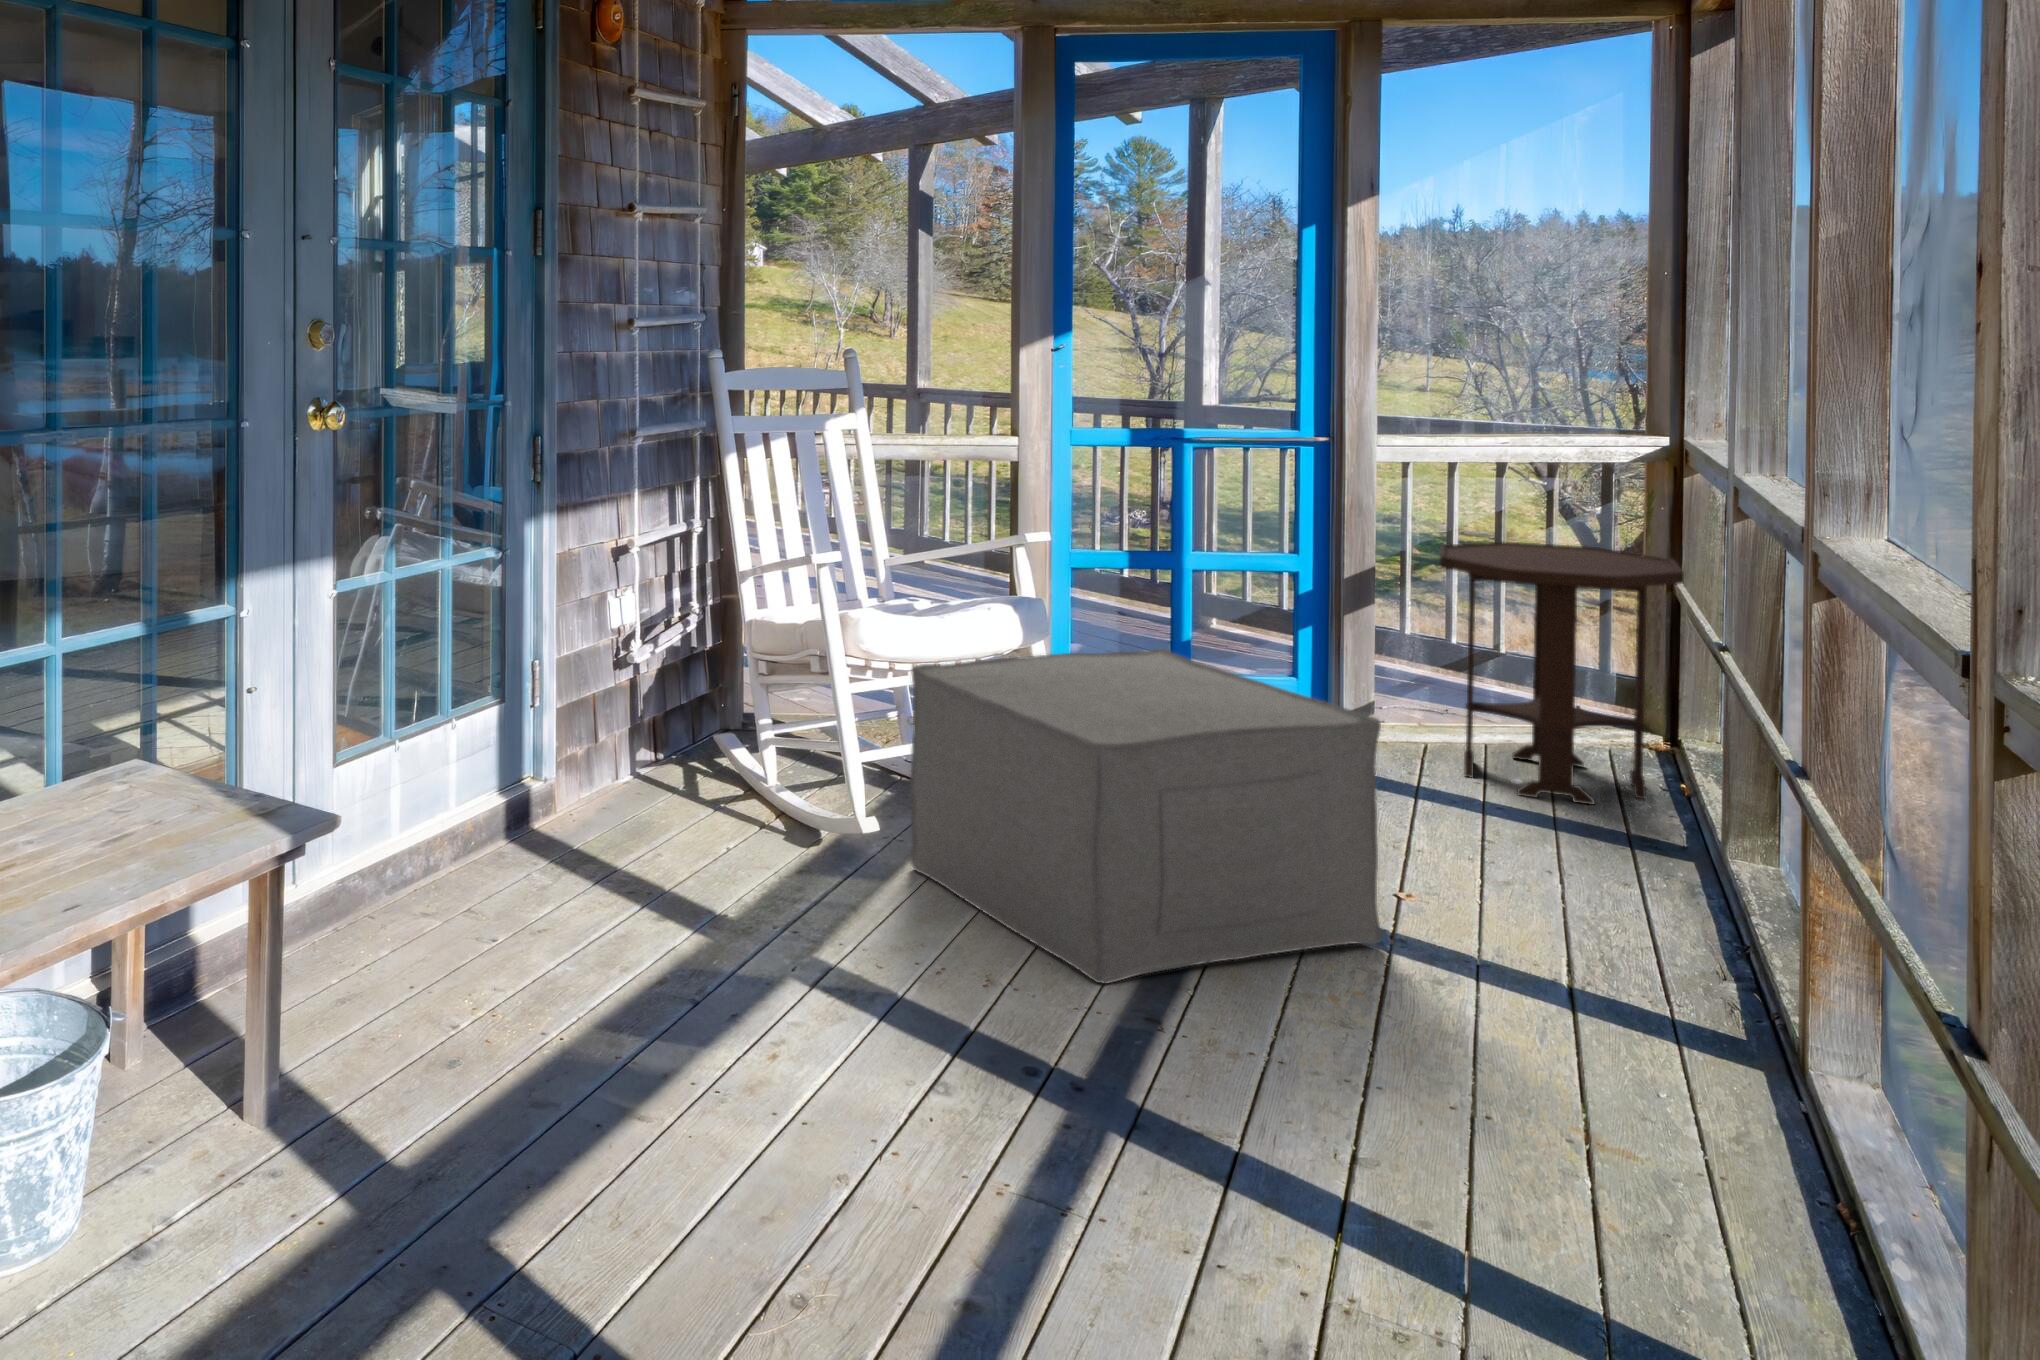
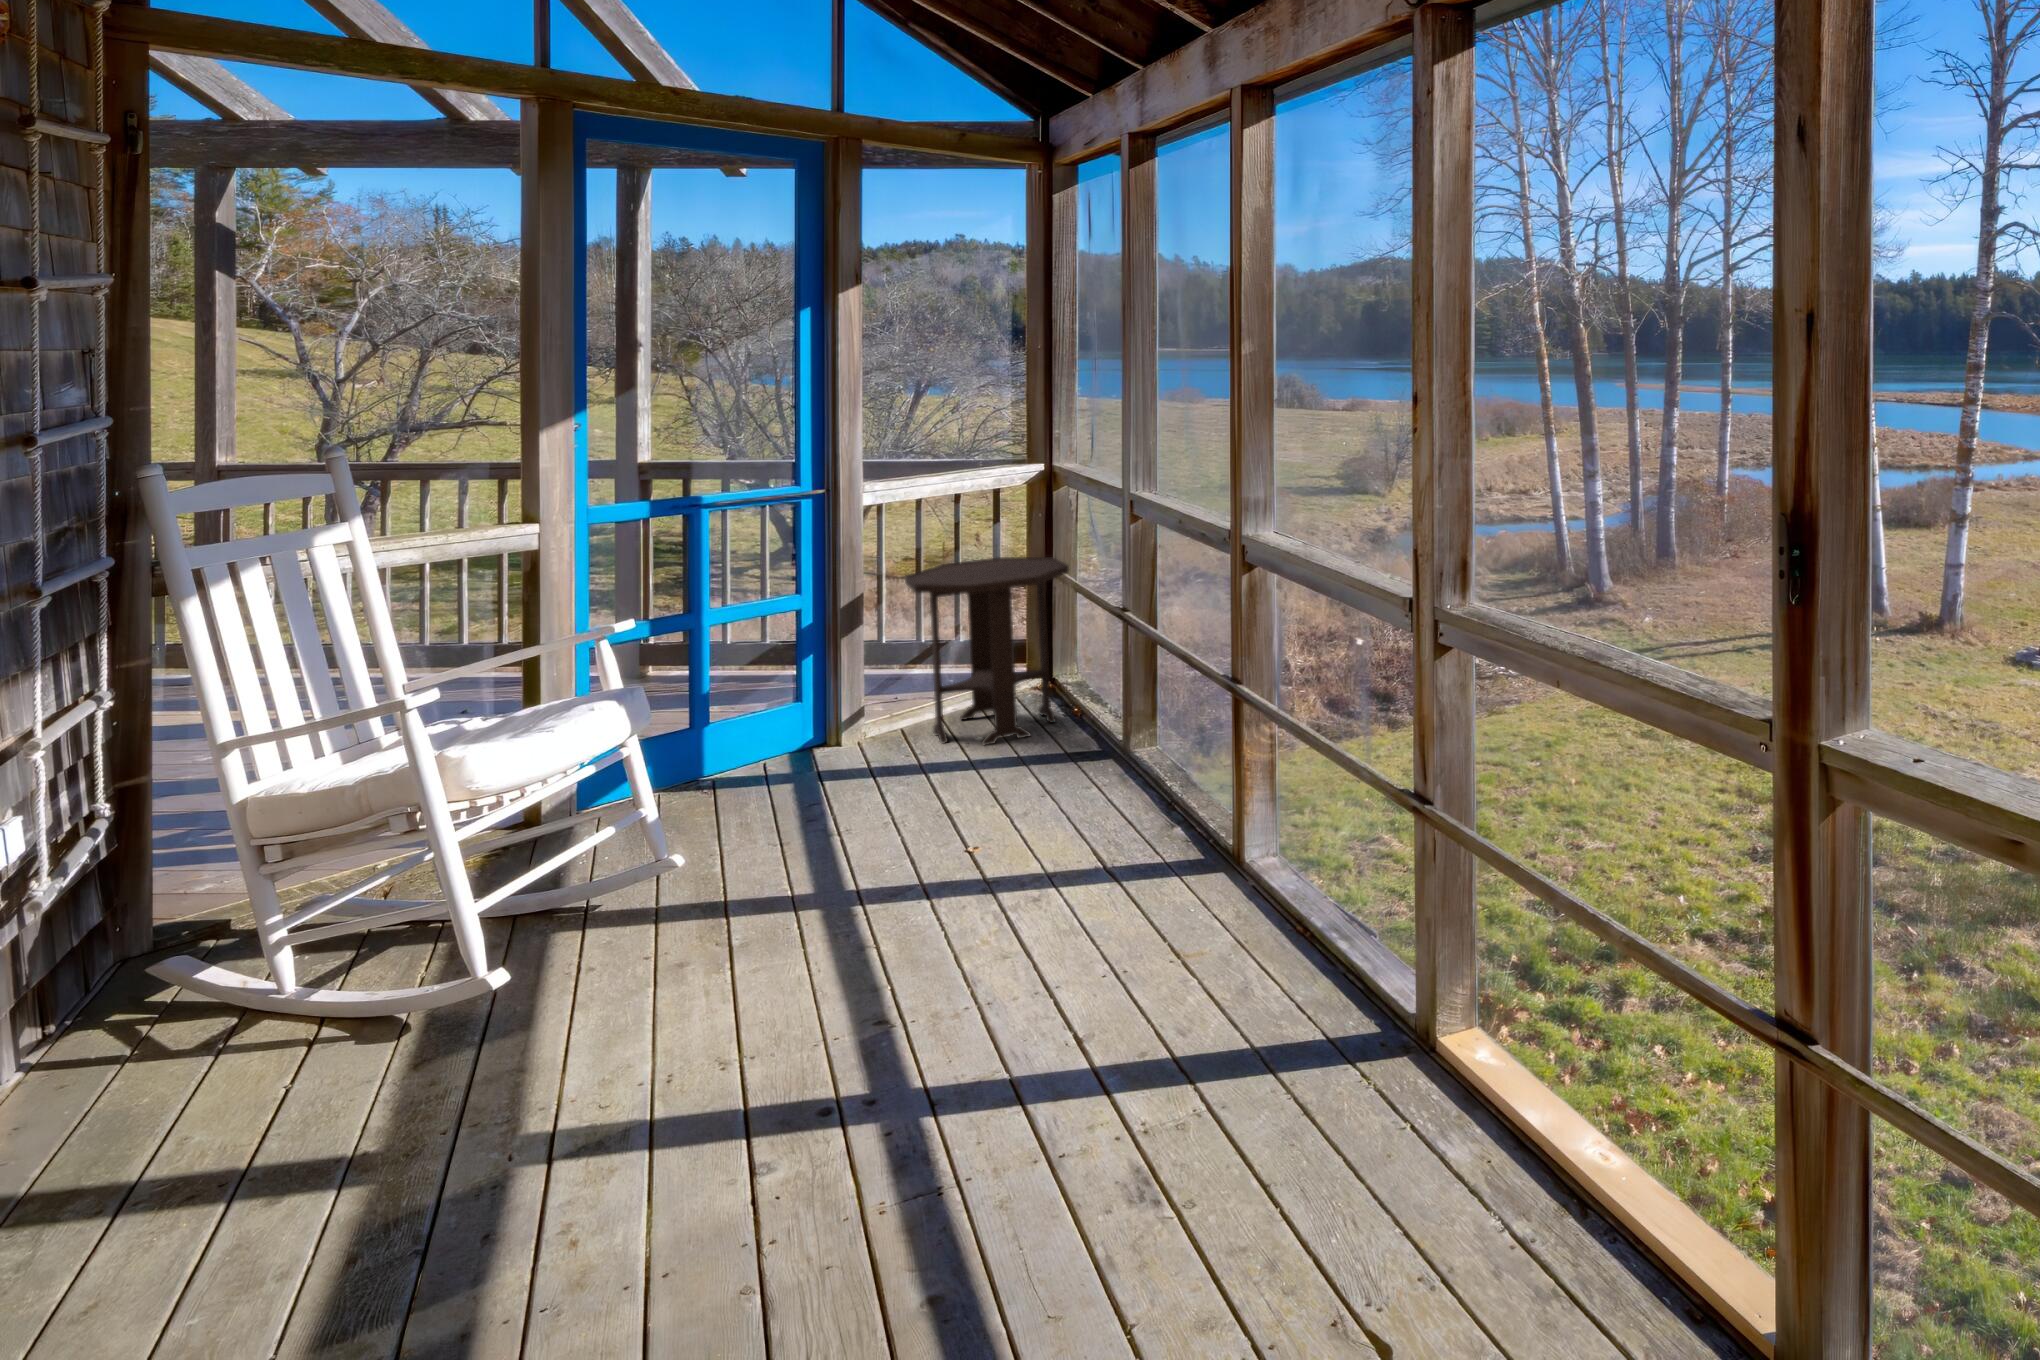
ottoman: present [910,648,1381,984] -> none [537,711,985,1015]

